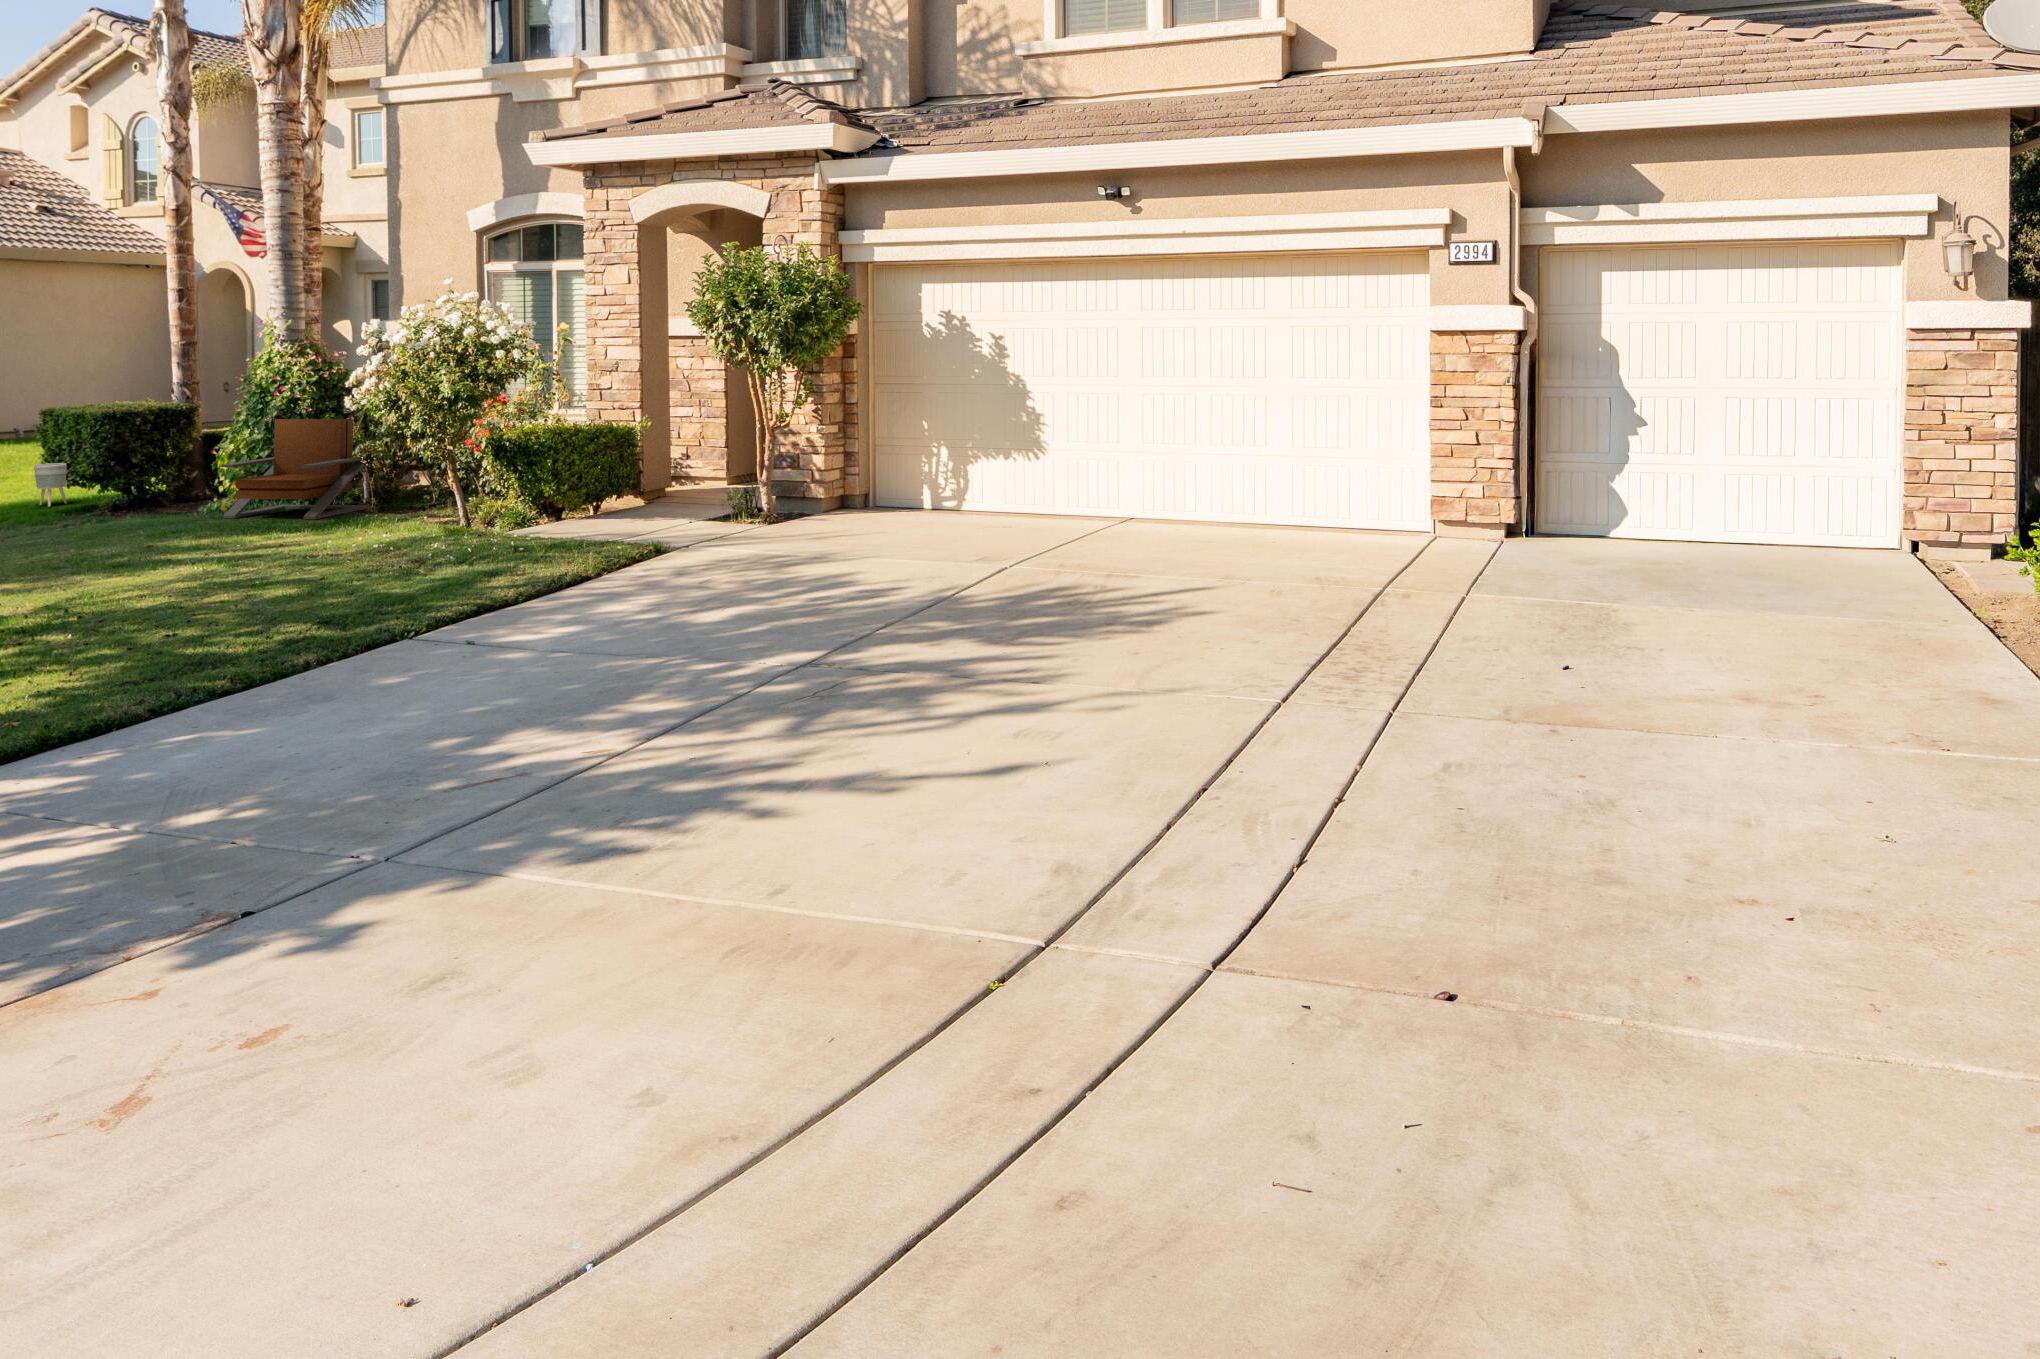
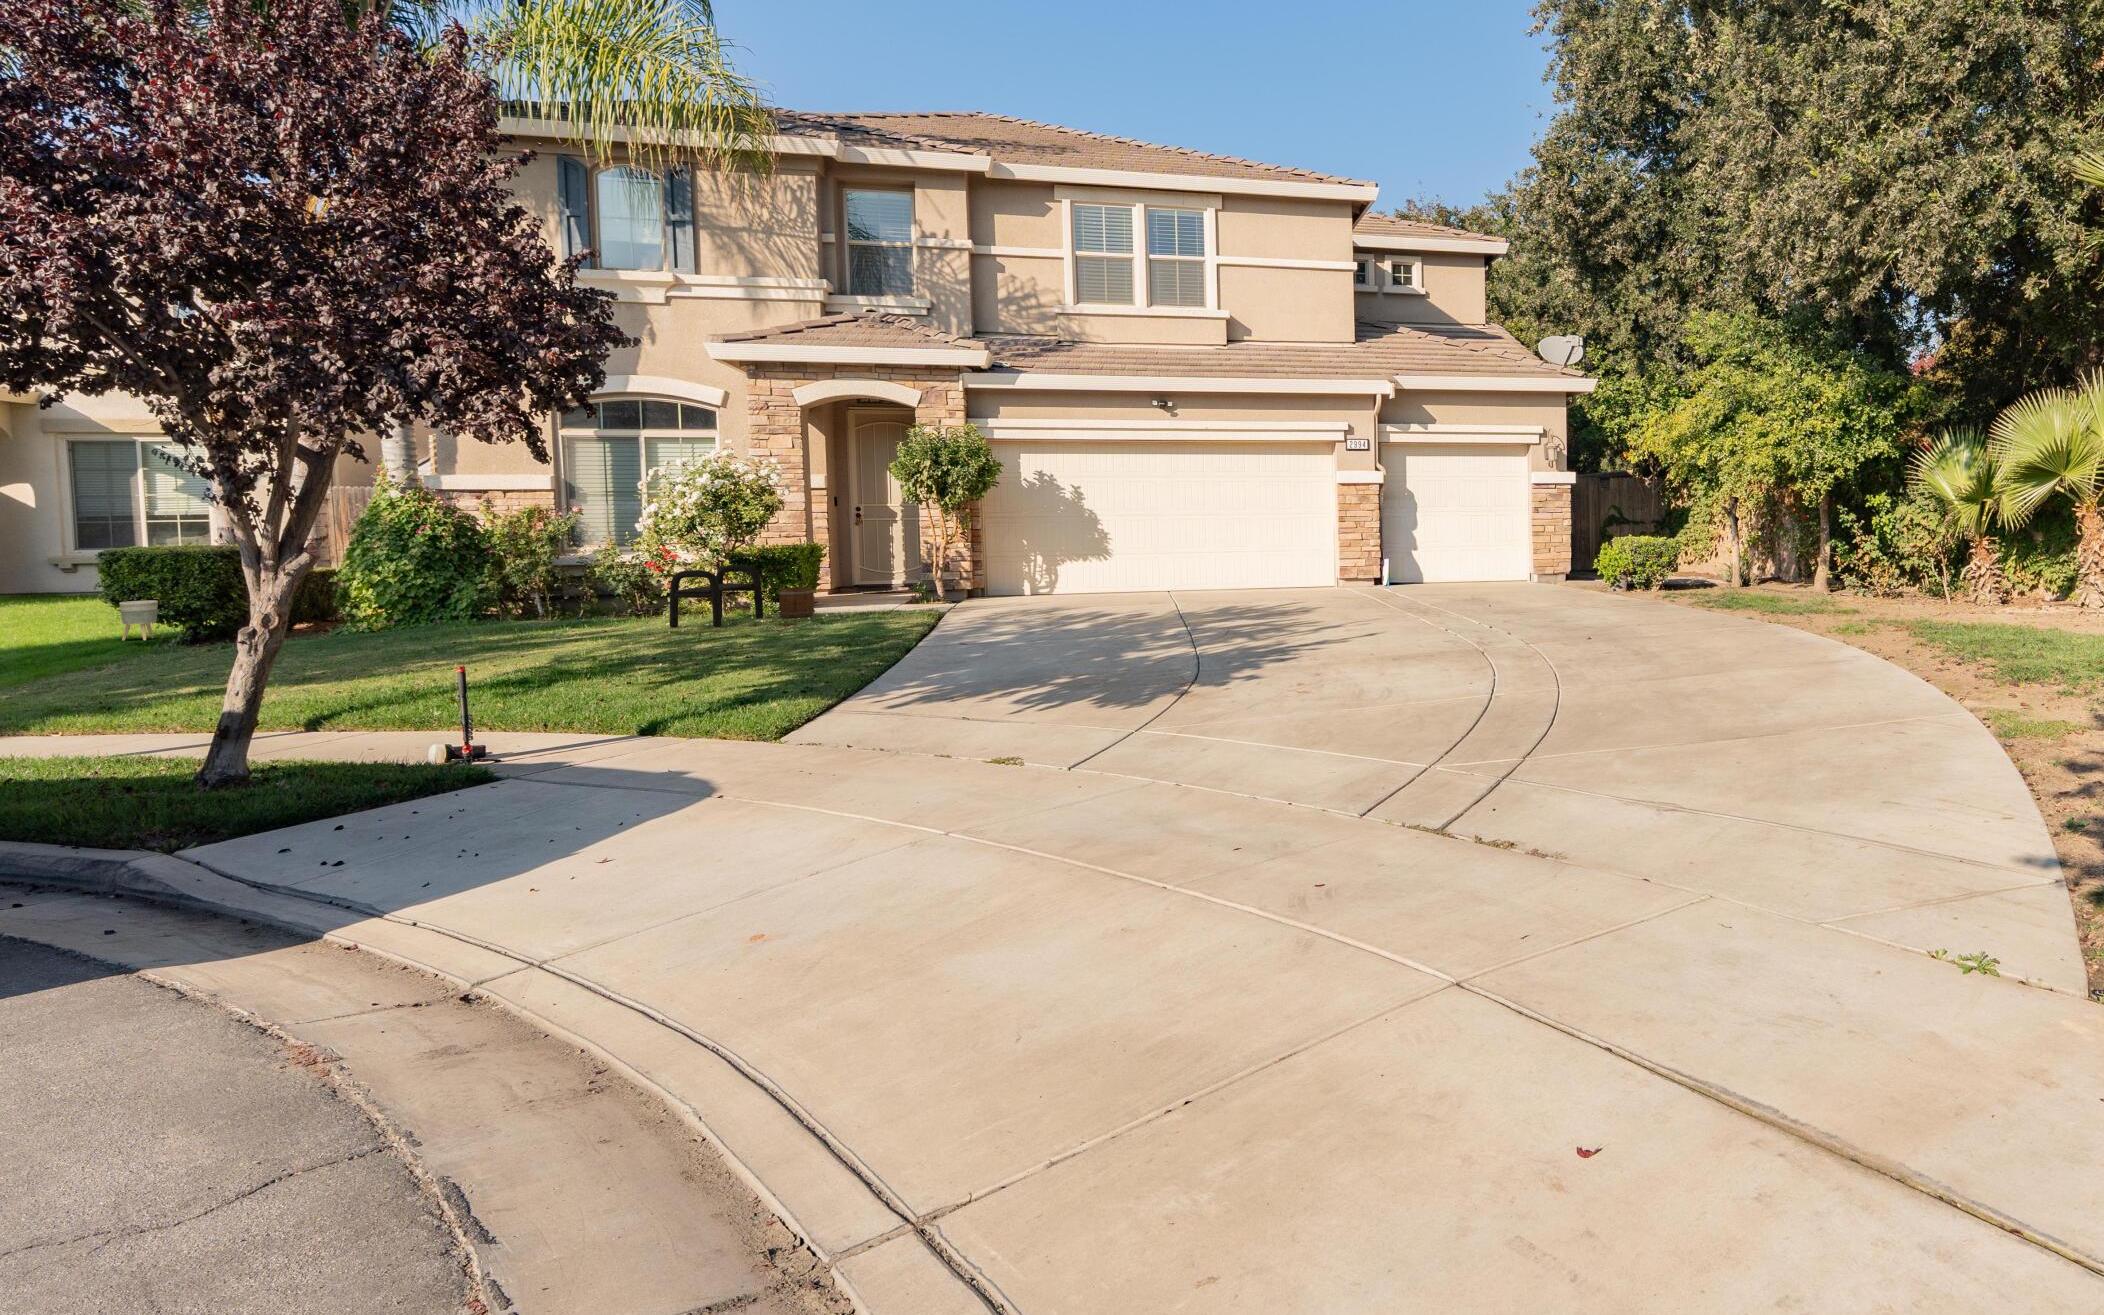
lounge chair: present [221,419,370,519] -> none [429,549,554,632]
bench: none [389,451,521,542] -> present [670,565,763,627]
bucket: none [536,487,585,531] -> present [778,587,815,617]

